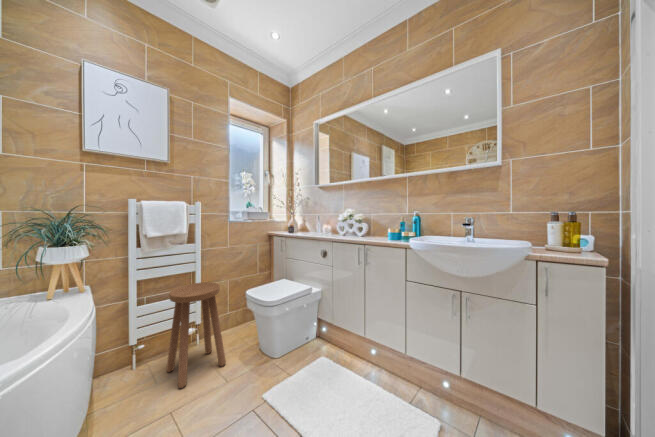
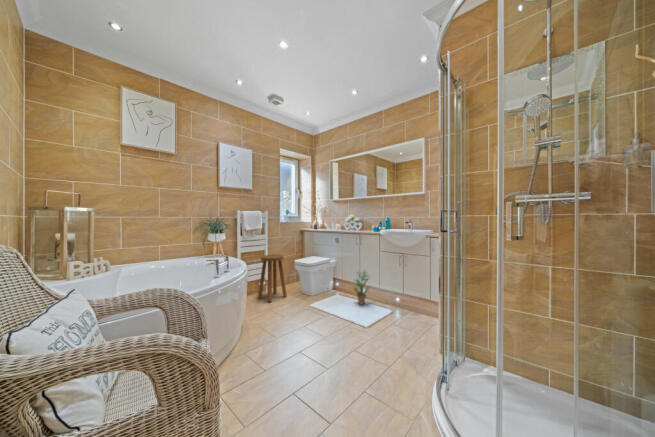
potted plant: none [350,321,392,394] -> present [354,272,369,304]

